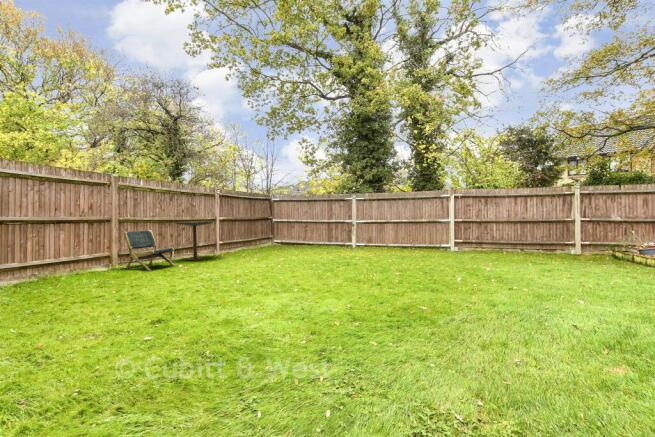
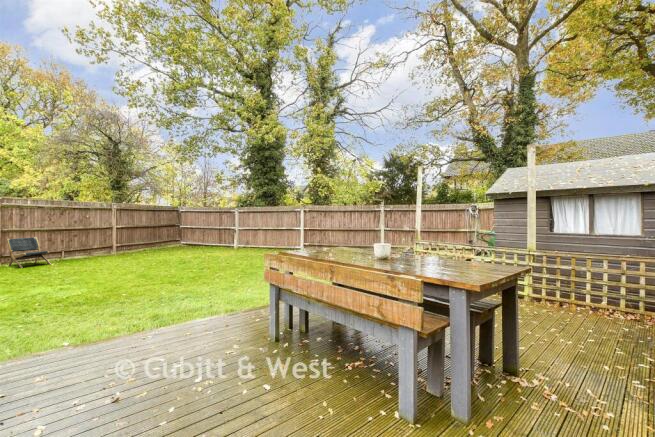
pedestal table: present [175,221,213,261] -> none [61,230,97,260]

